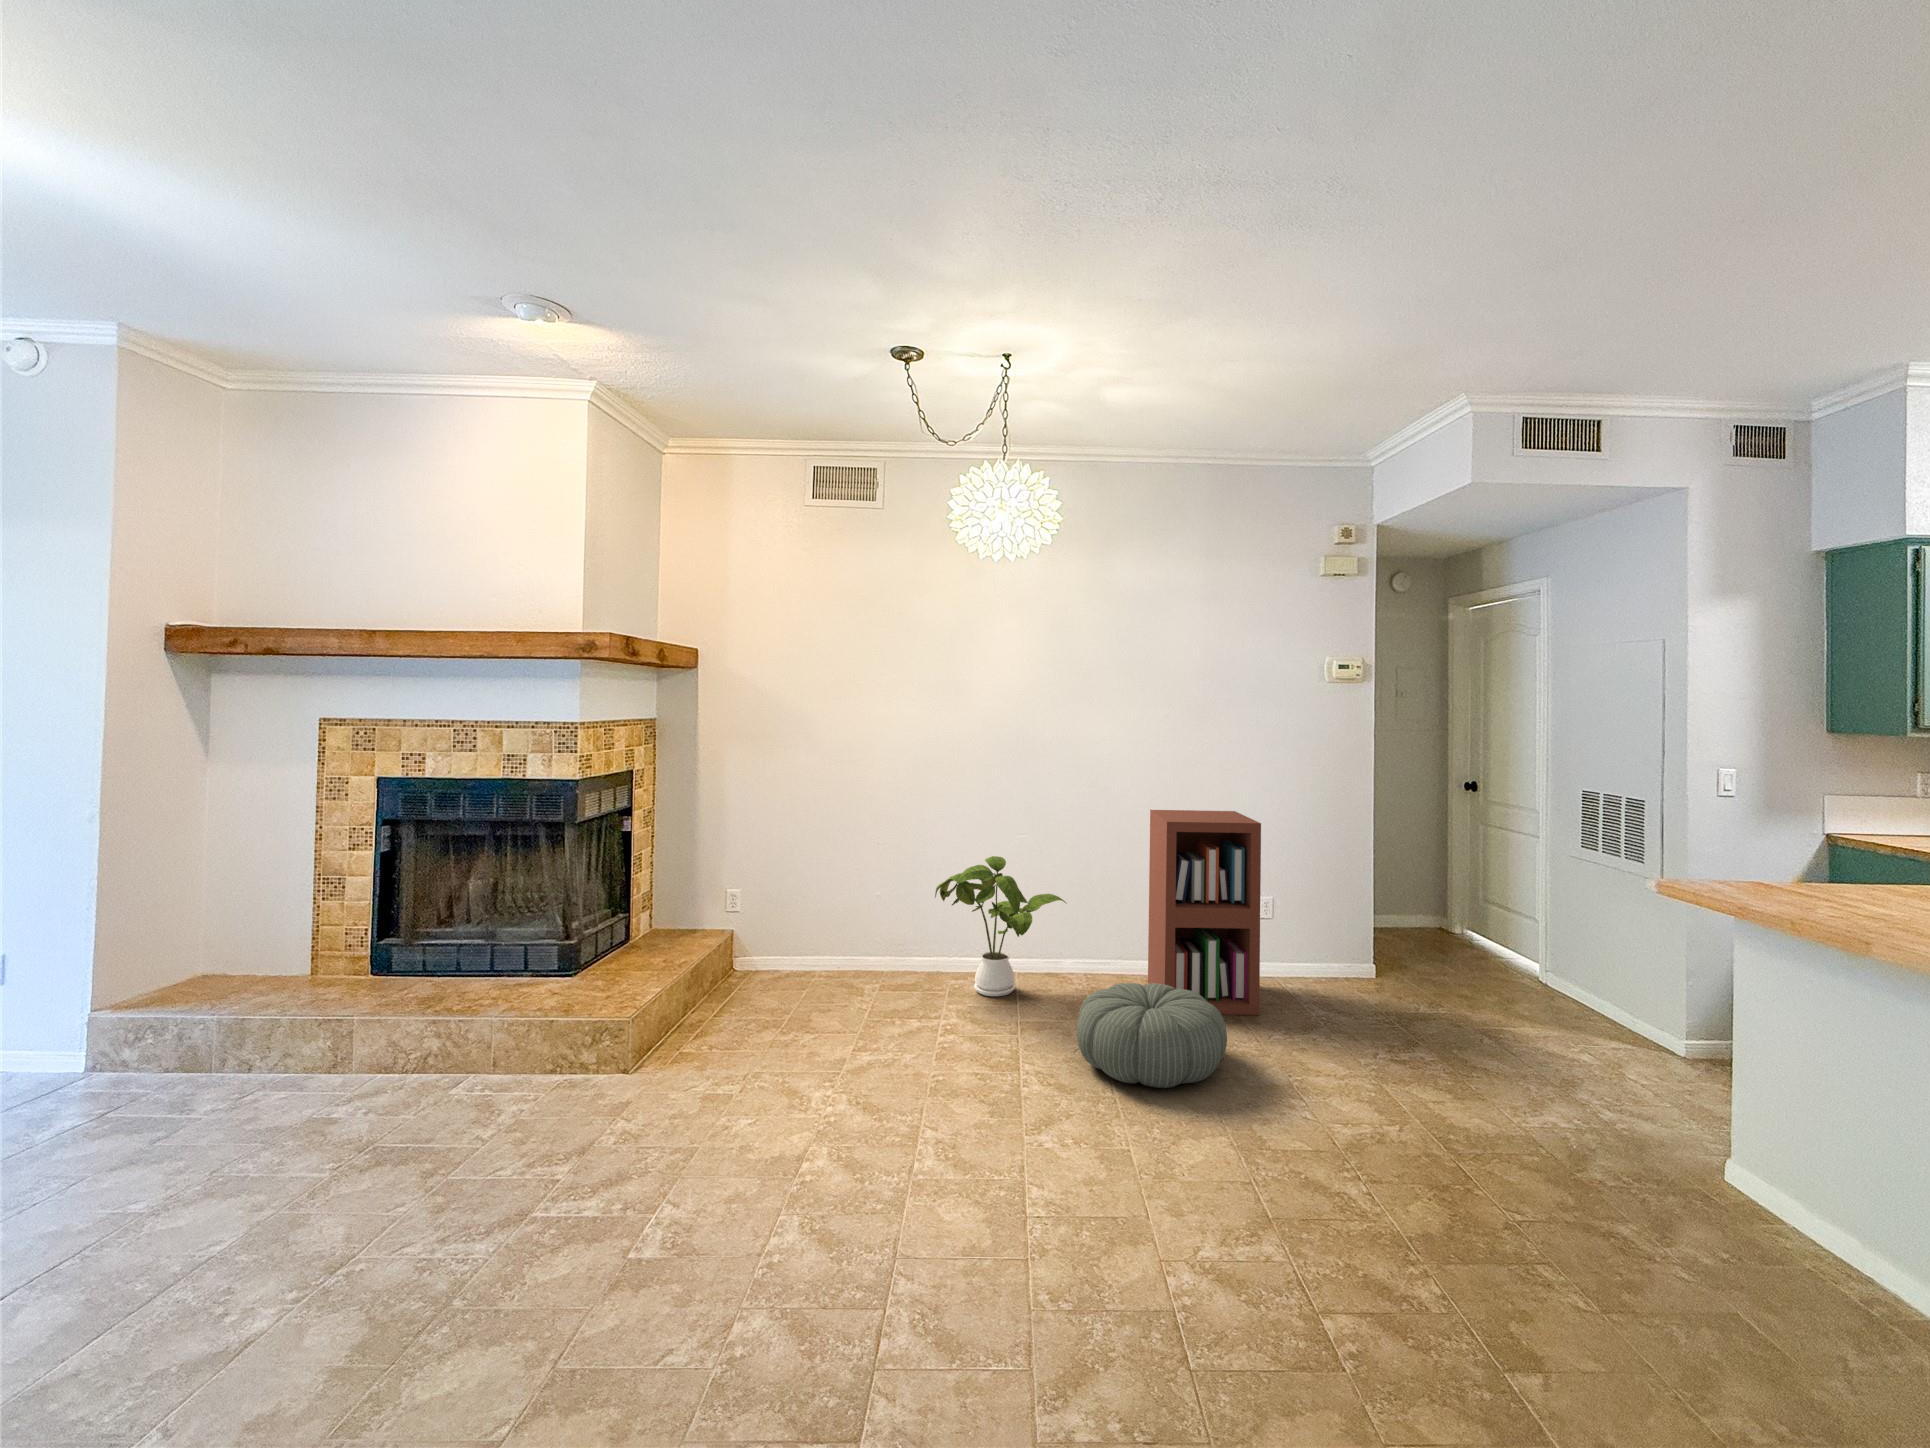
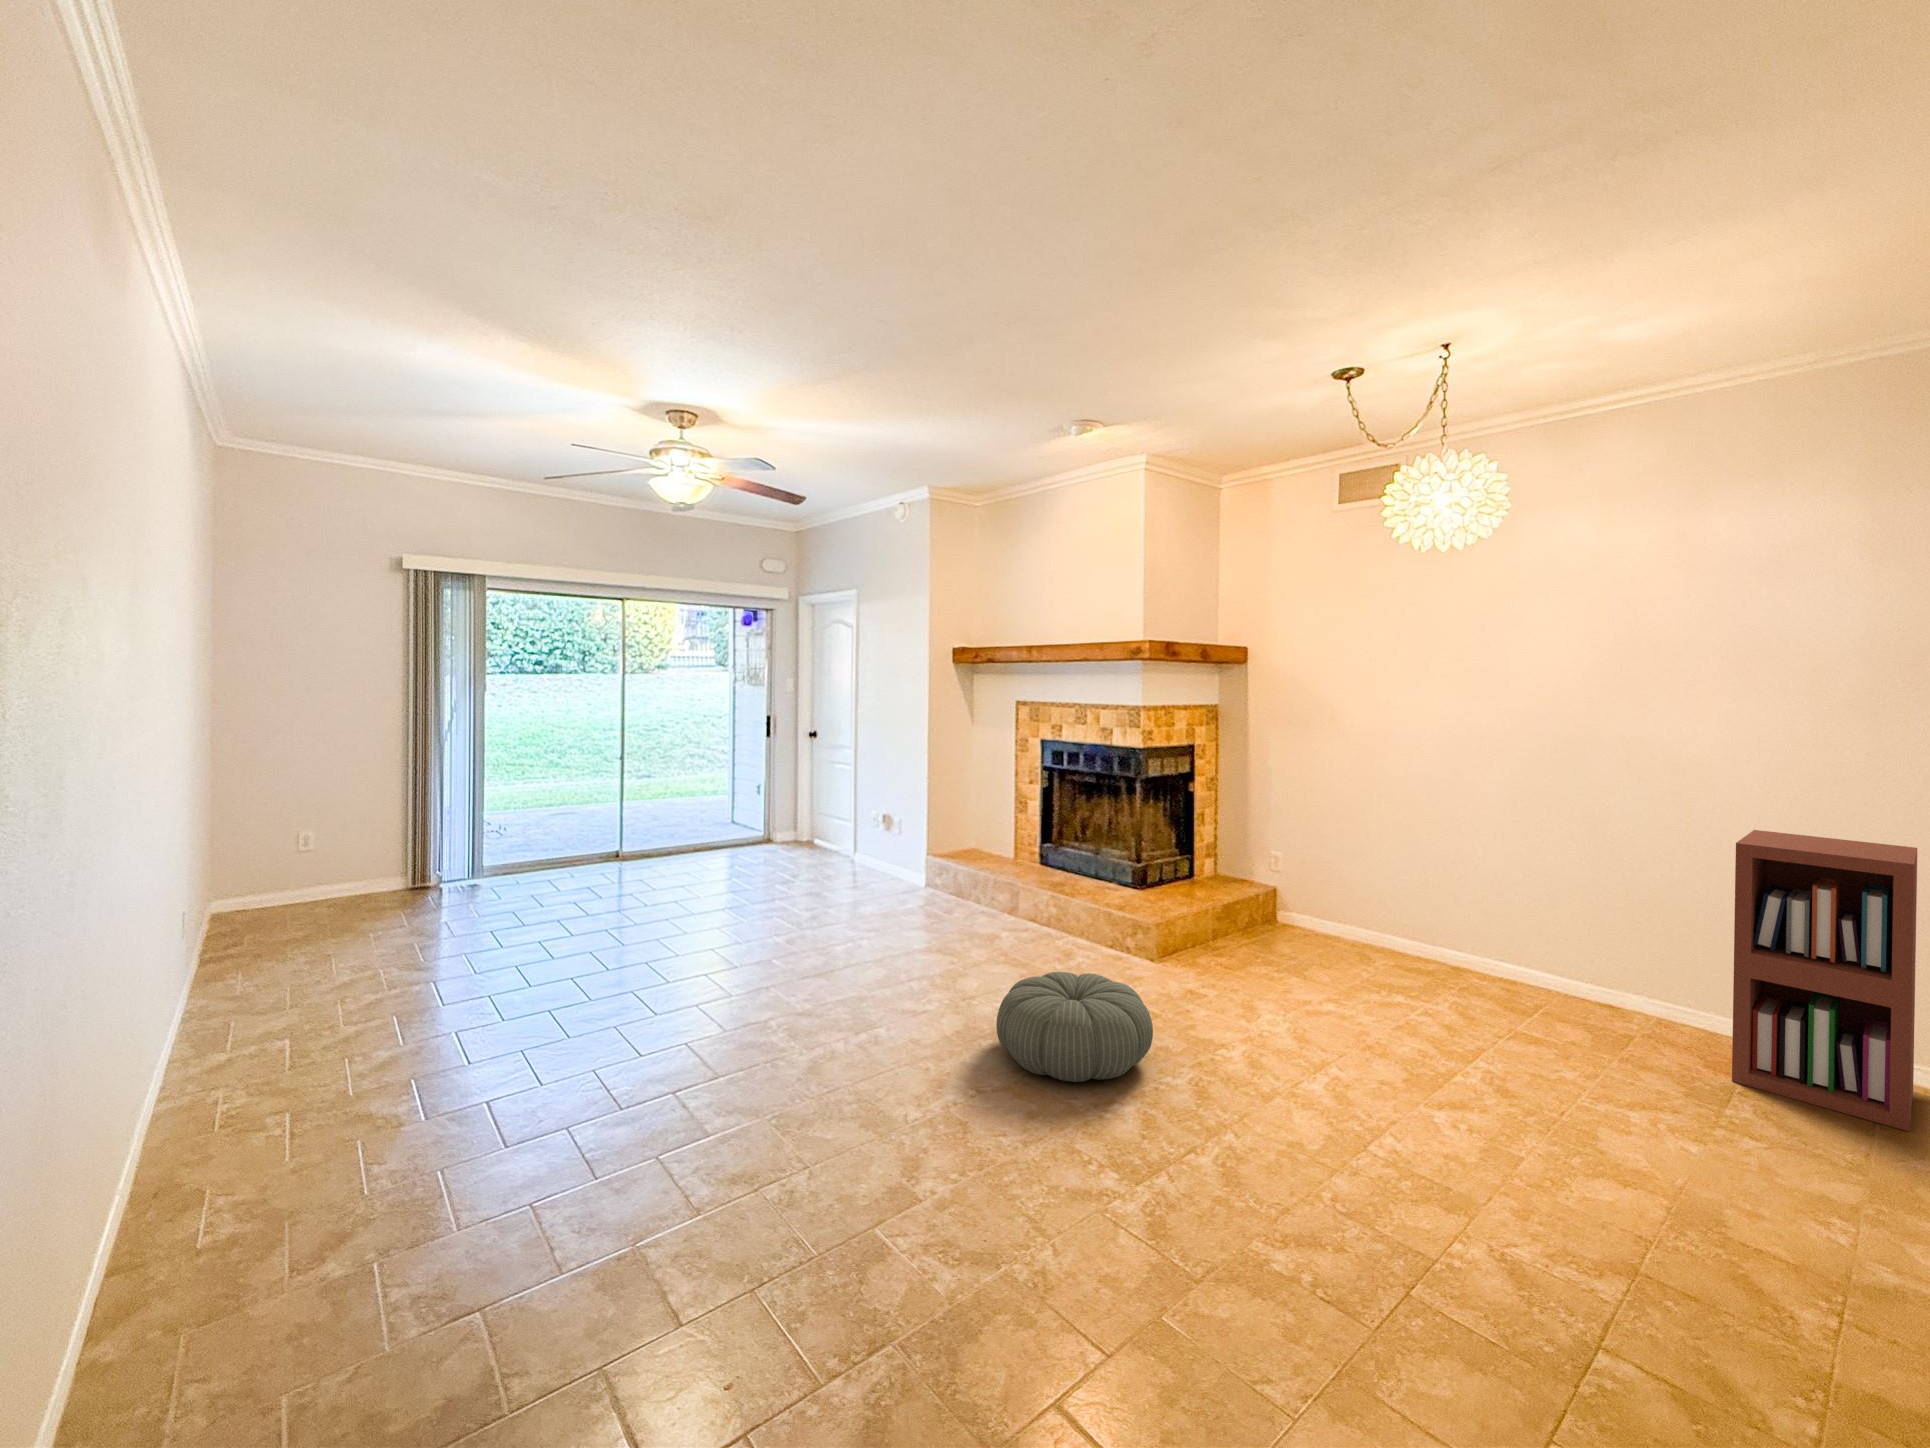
house plant: present [935,856,1066,996] -> none [1445,854,1616,1005]
pouf: present [1077,983,1227,1088] -> present [996,972,1153,1082]

